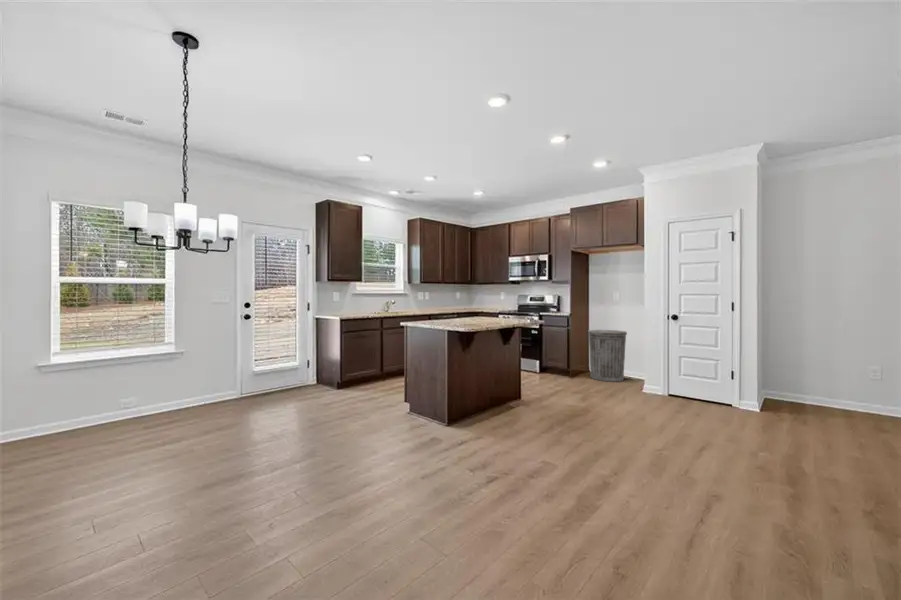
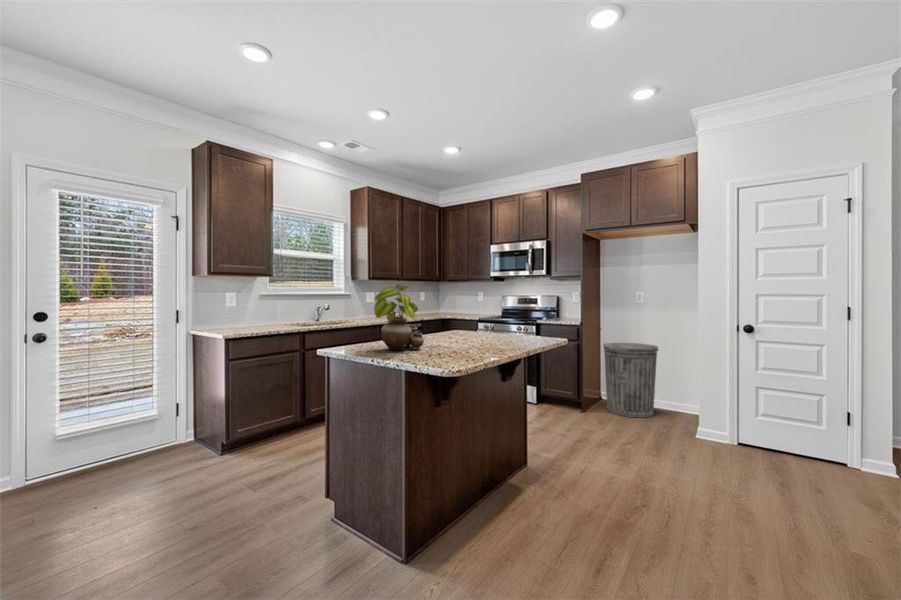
potted plant: none [431,287,458,322] -> present [374,284,424,350]

